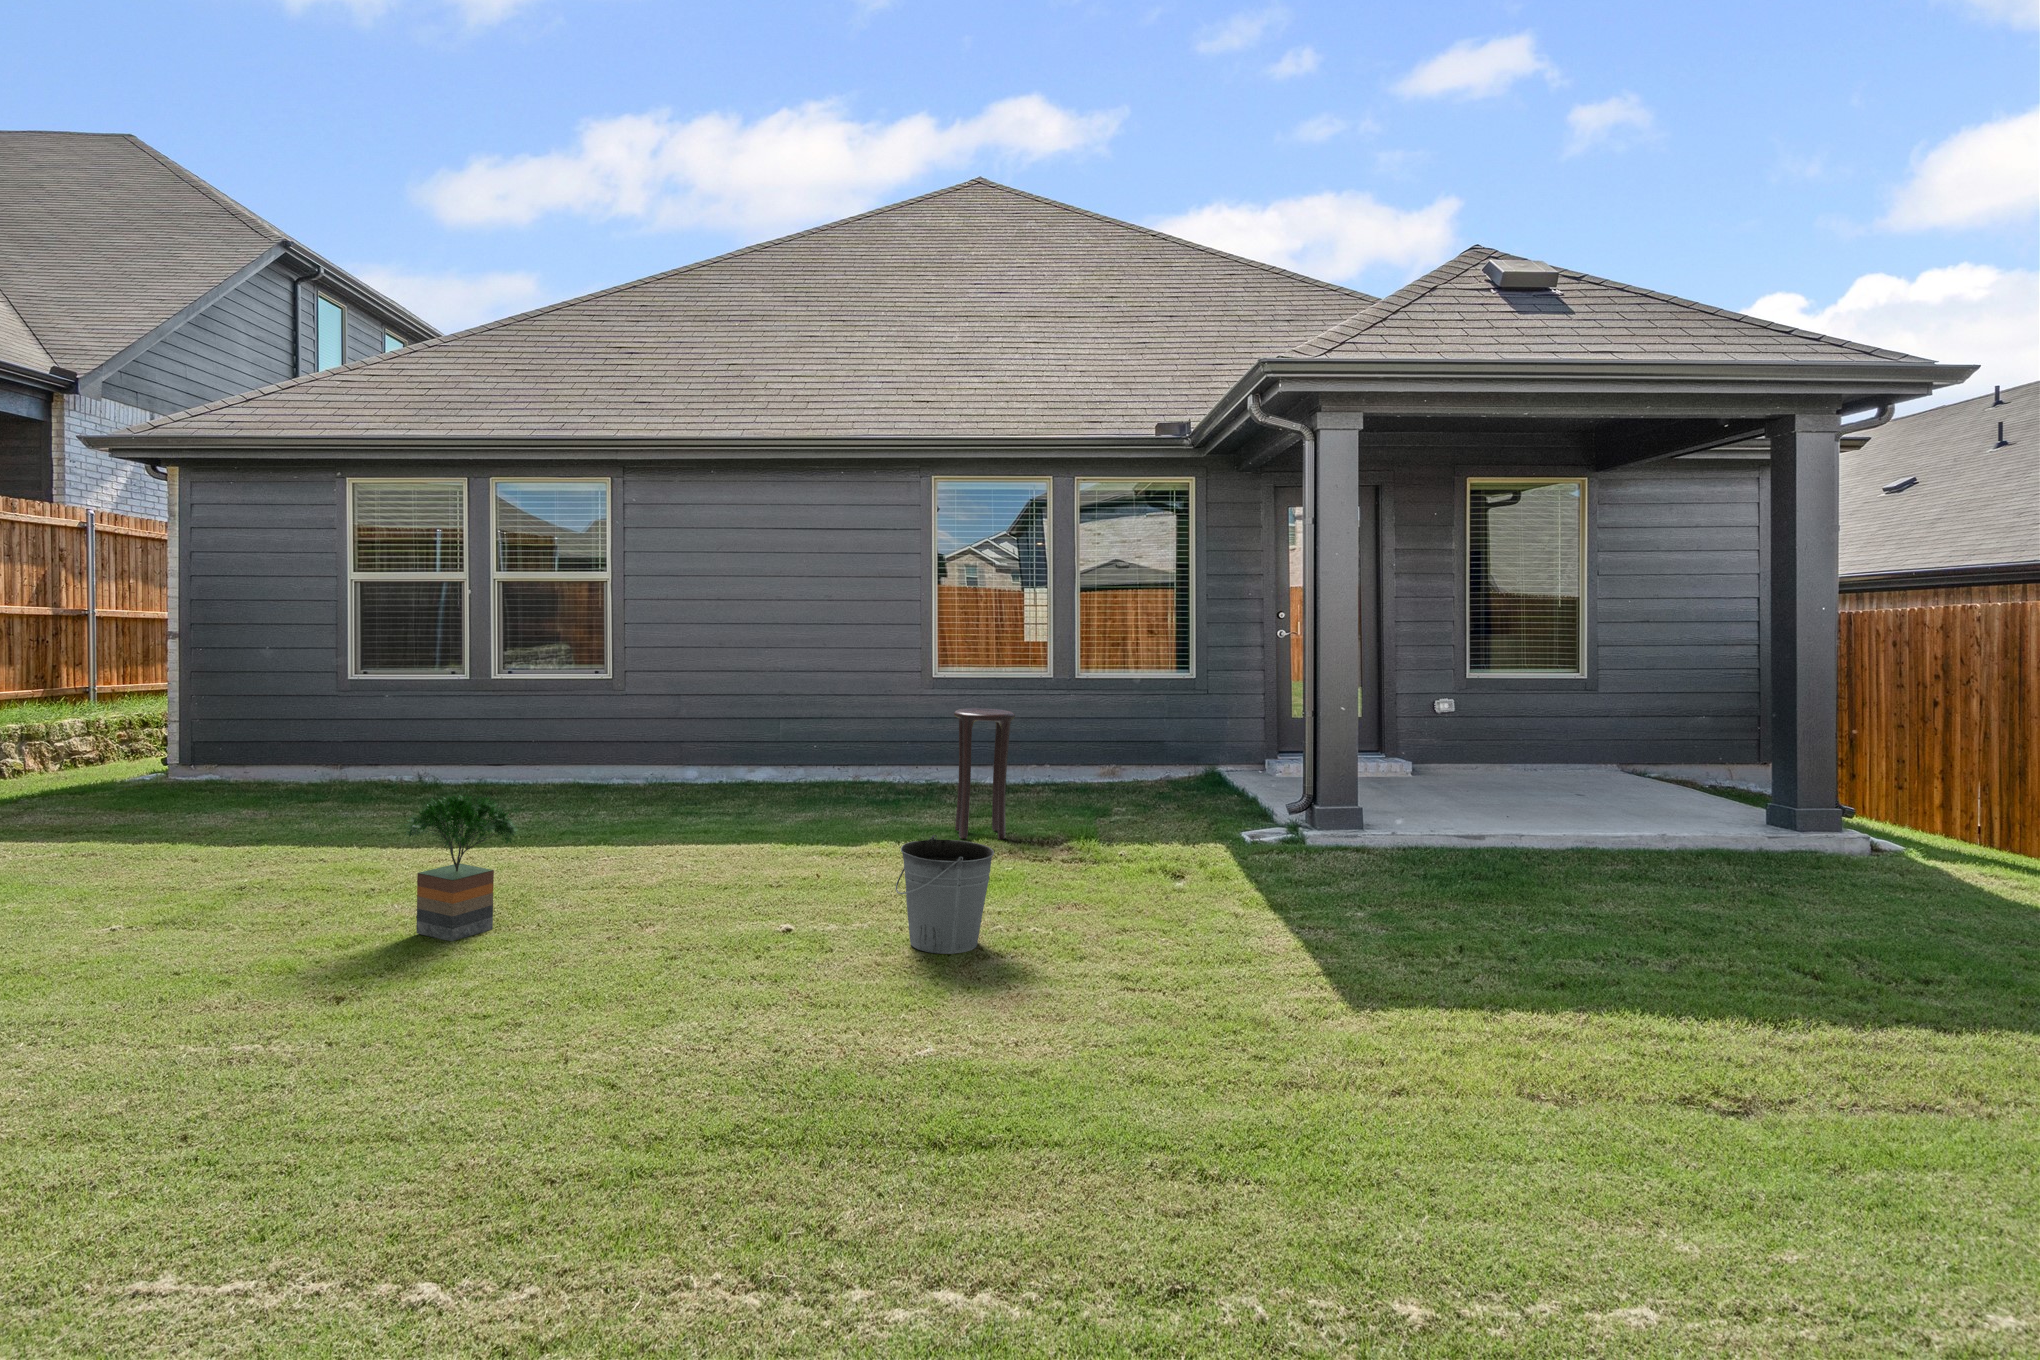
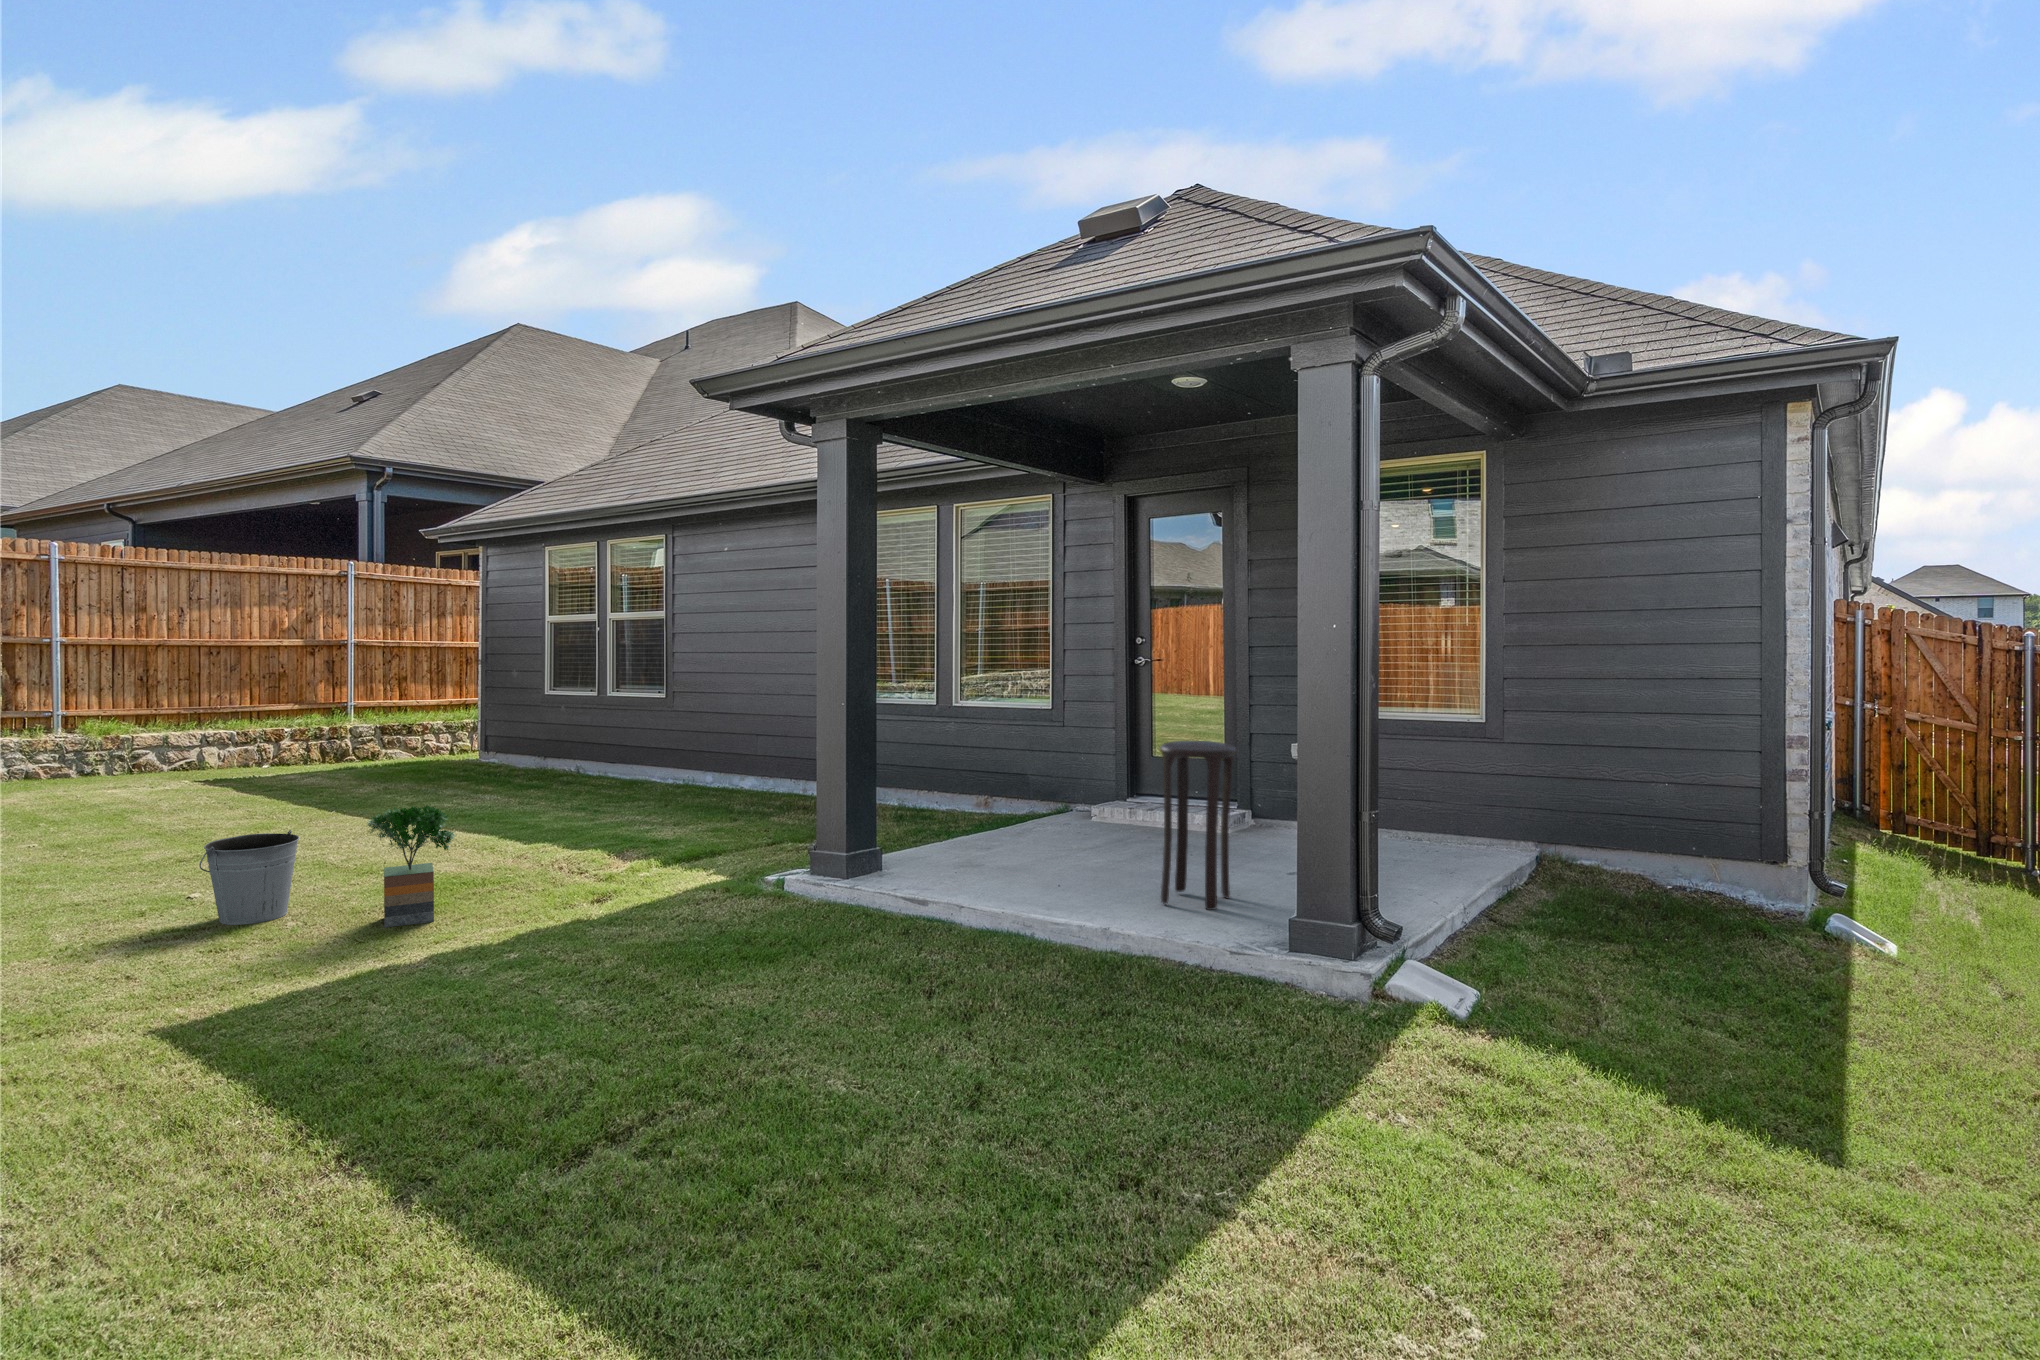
stool: present [954,708,1015,839] -> present [1160,741,1237,910]
potted tree: present [405,795,518,941] -> present [367,806,455,927]

